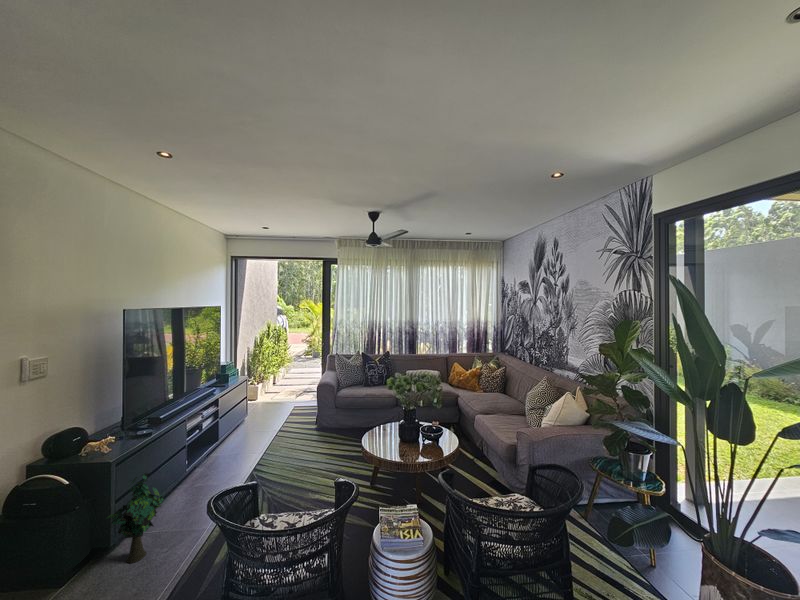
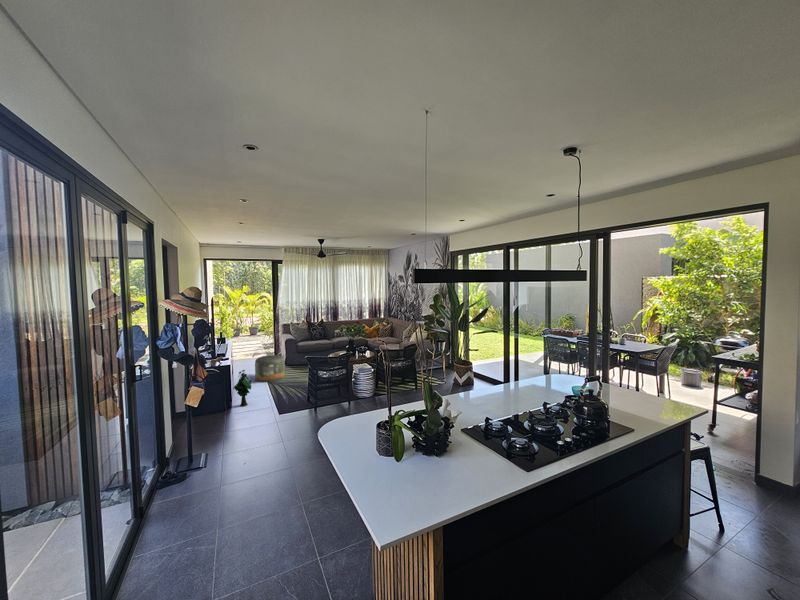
pouf: none [243,414,295,470] -> present [255,355,285,382]

